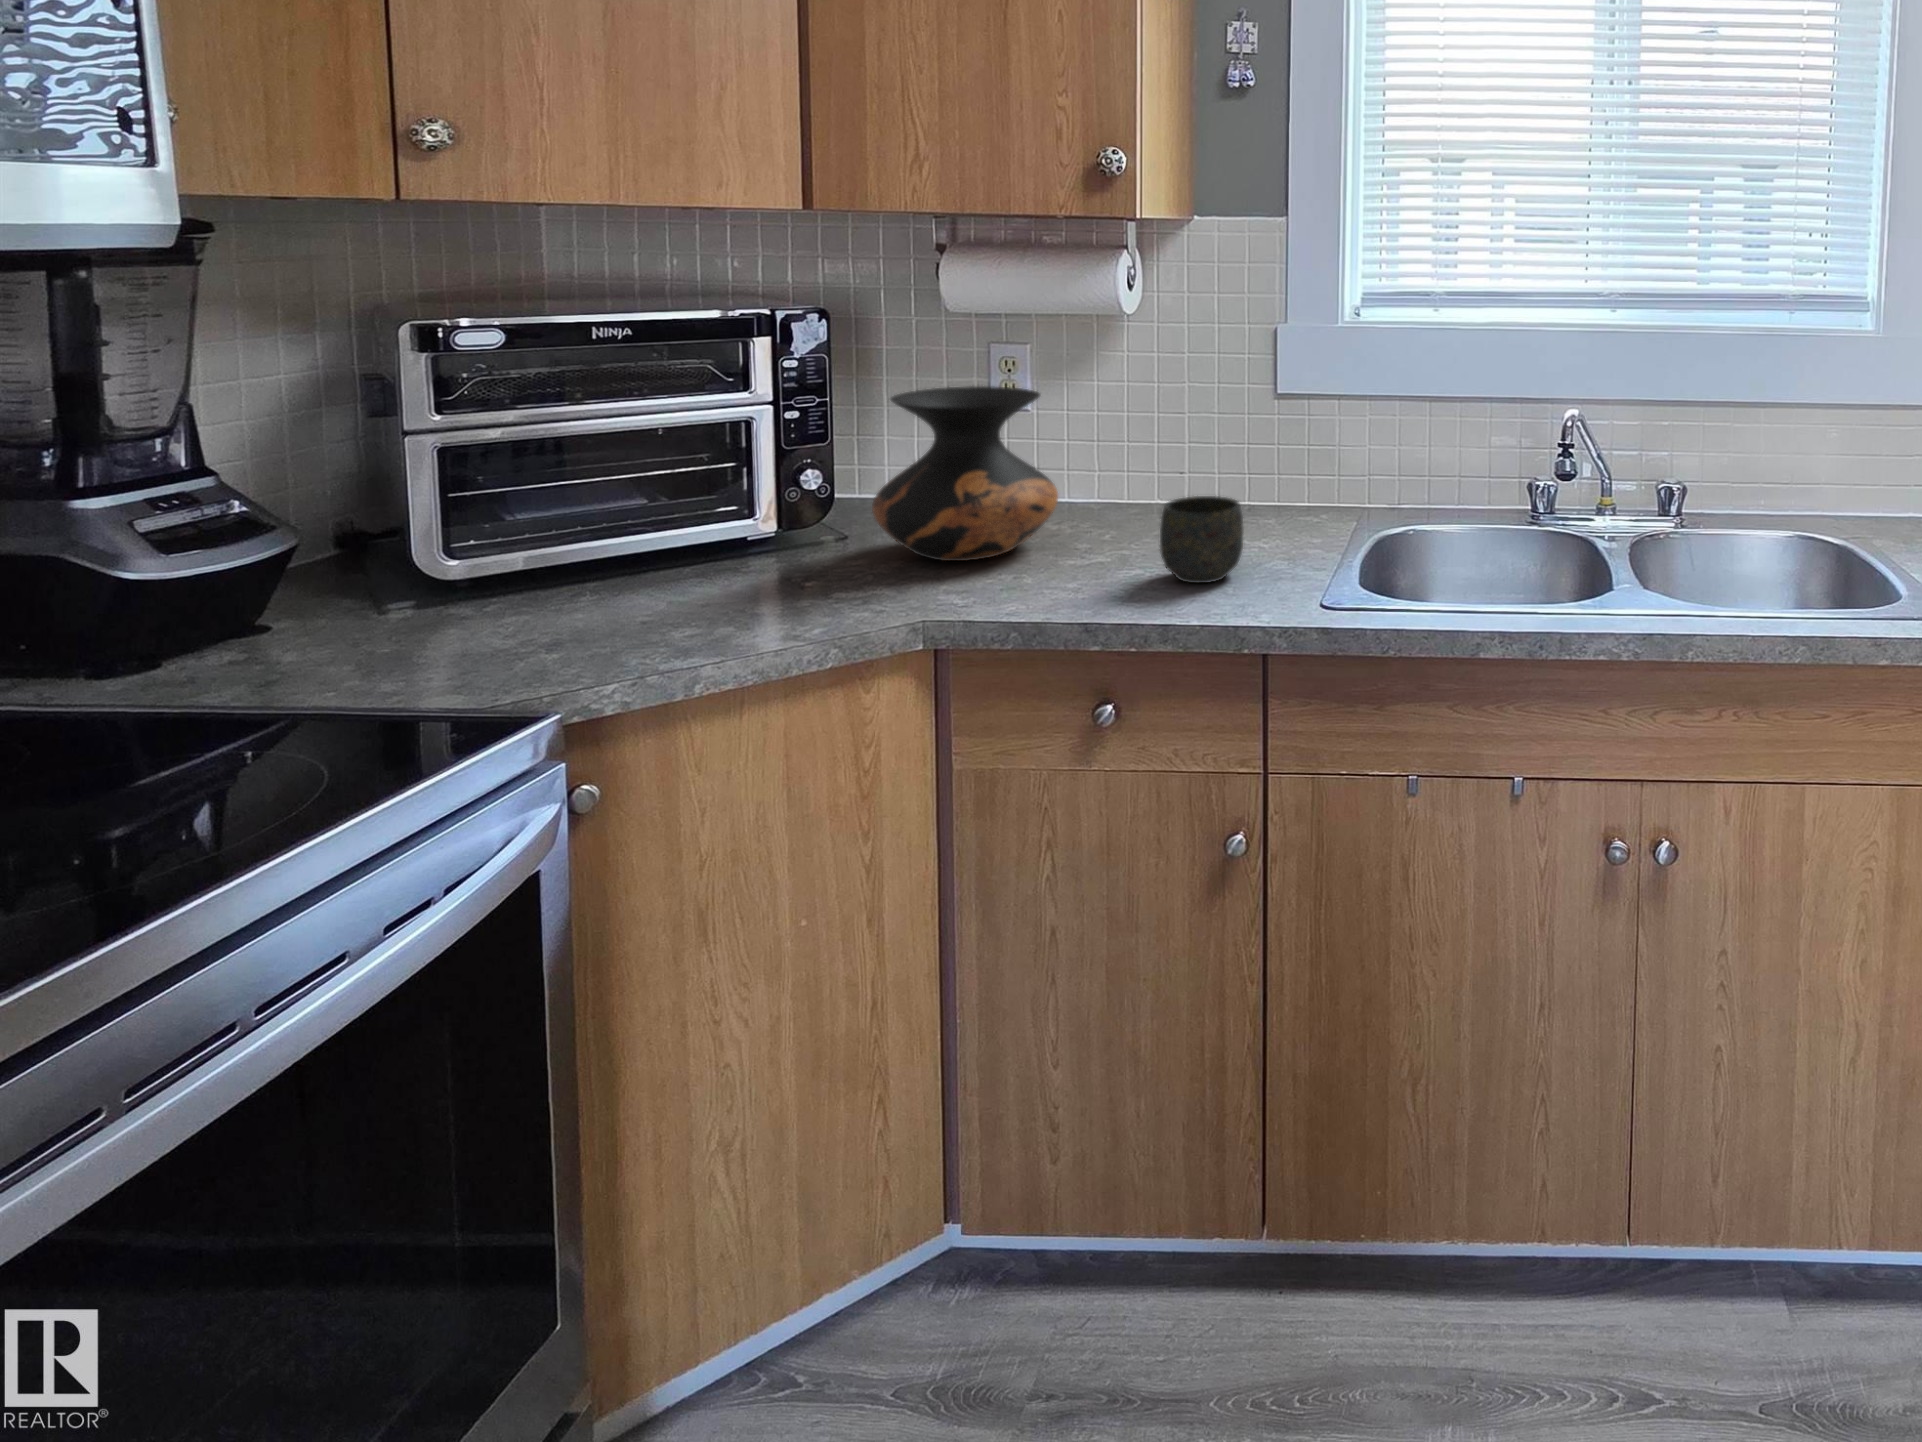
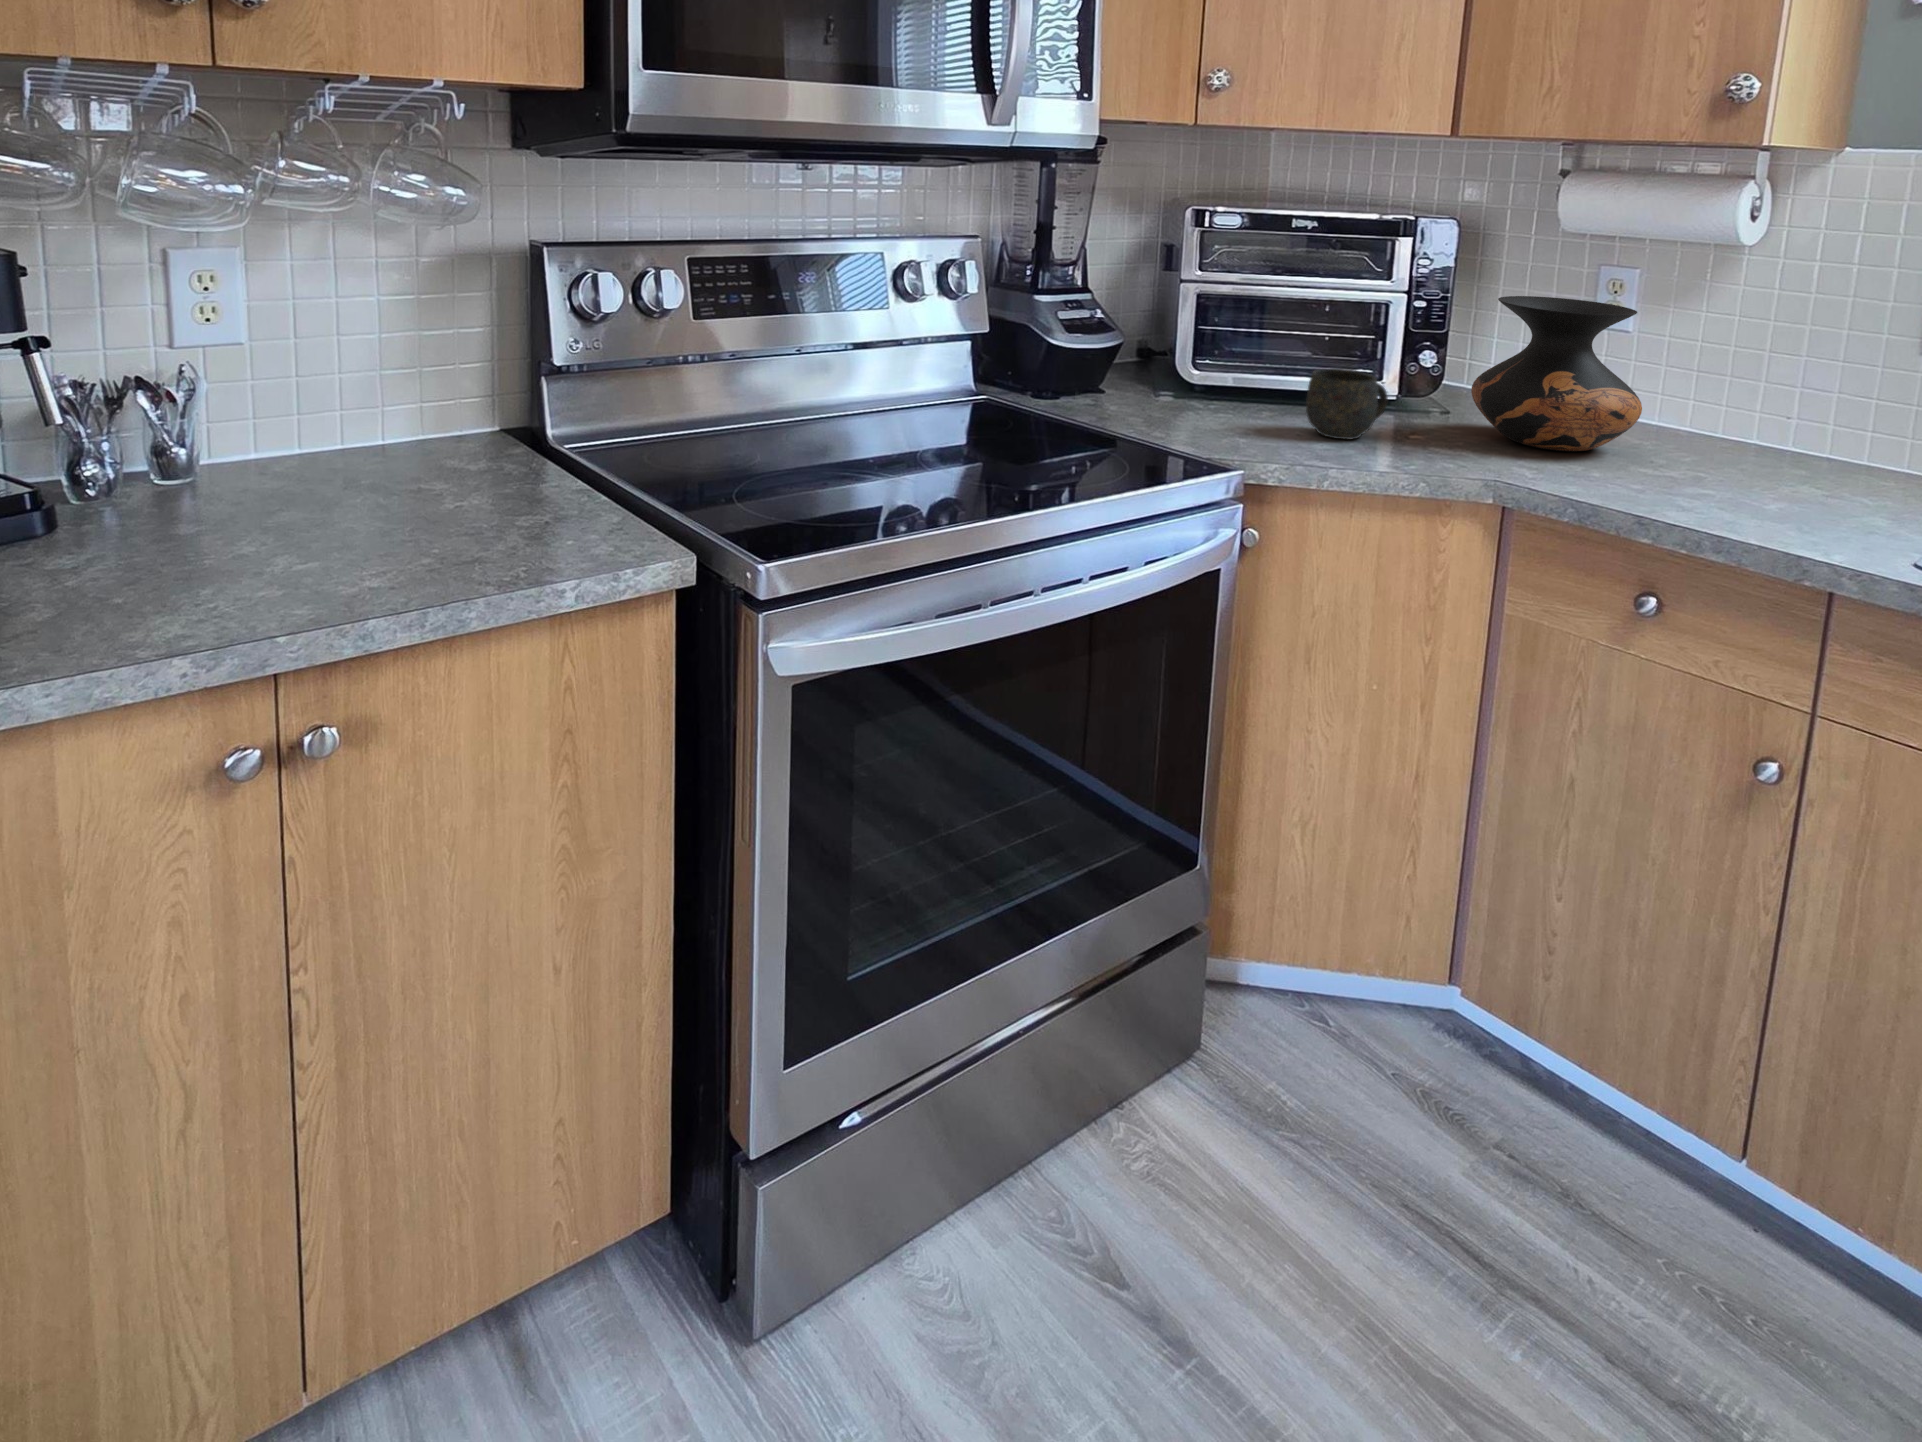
mug: present [1160,496,1244,583] -> present [1306,369,1388,439]

